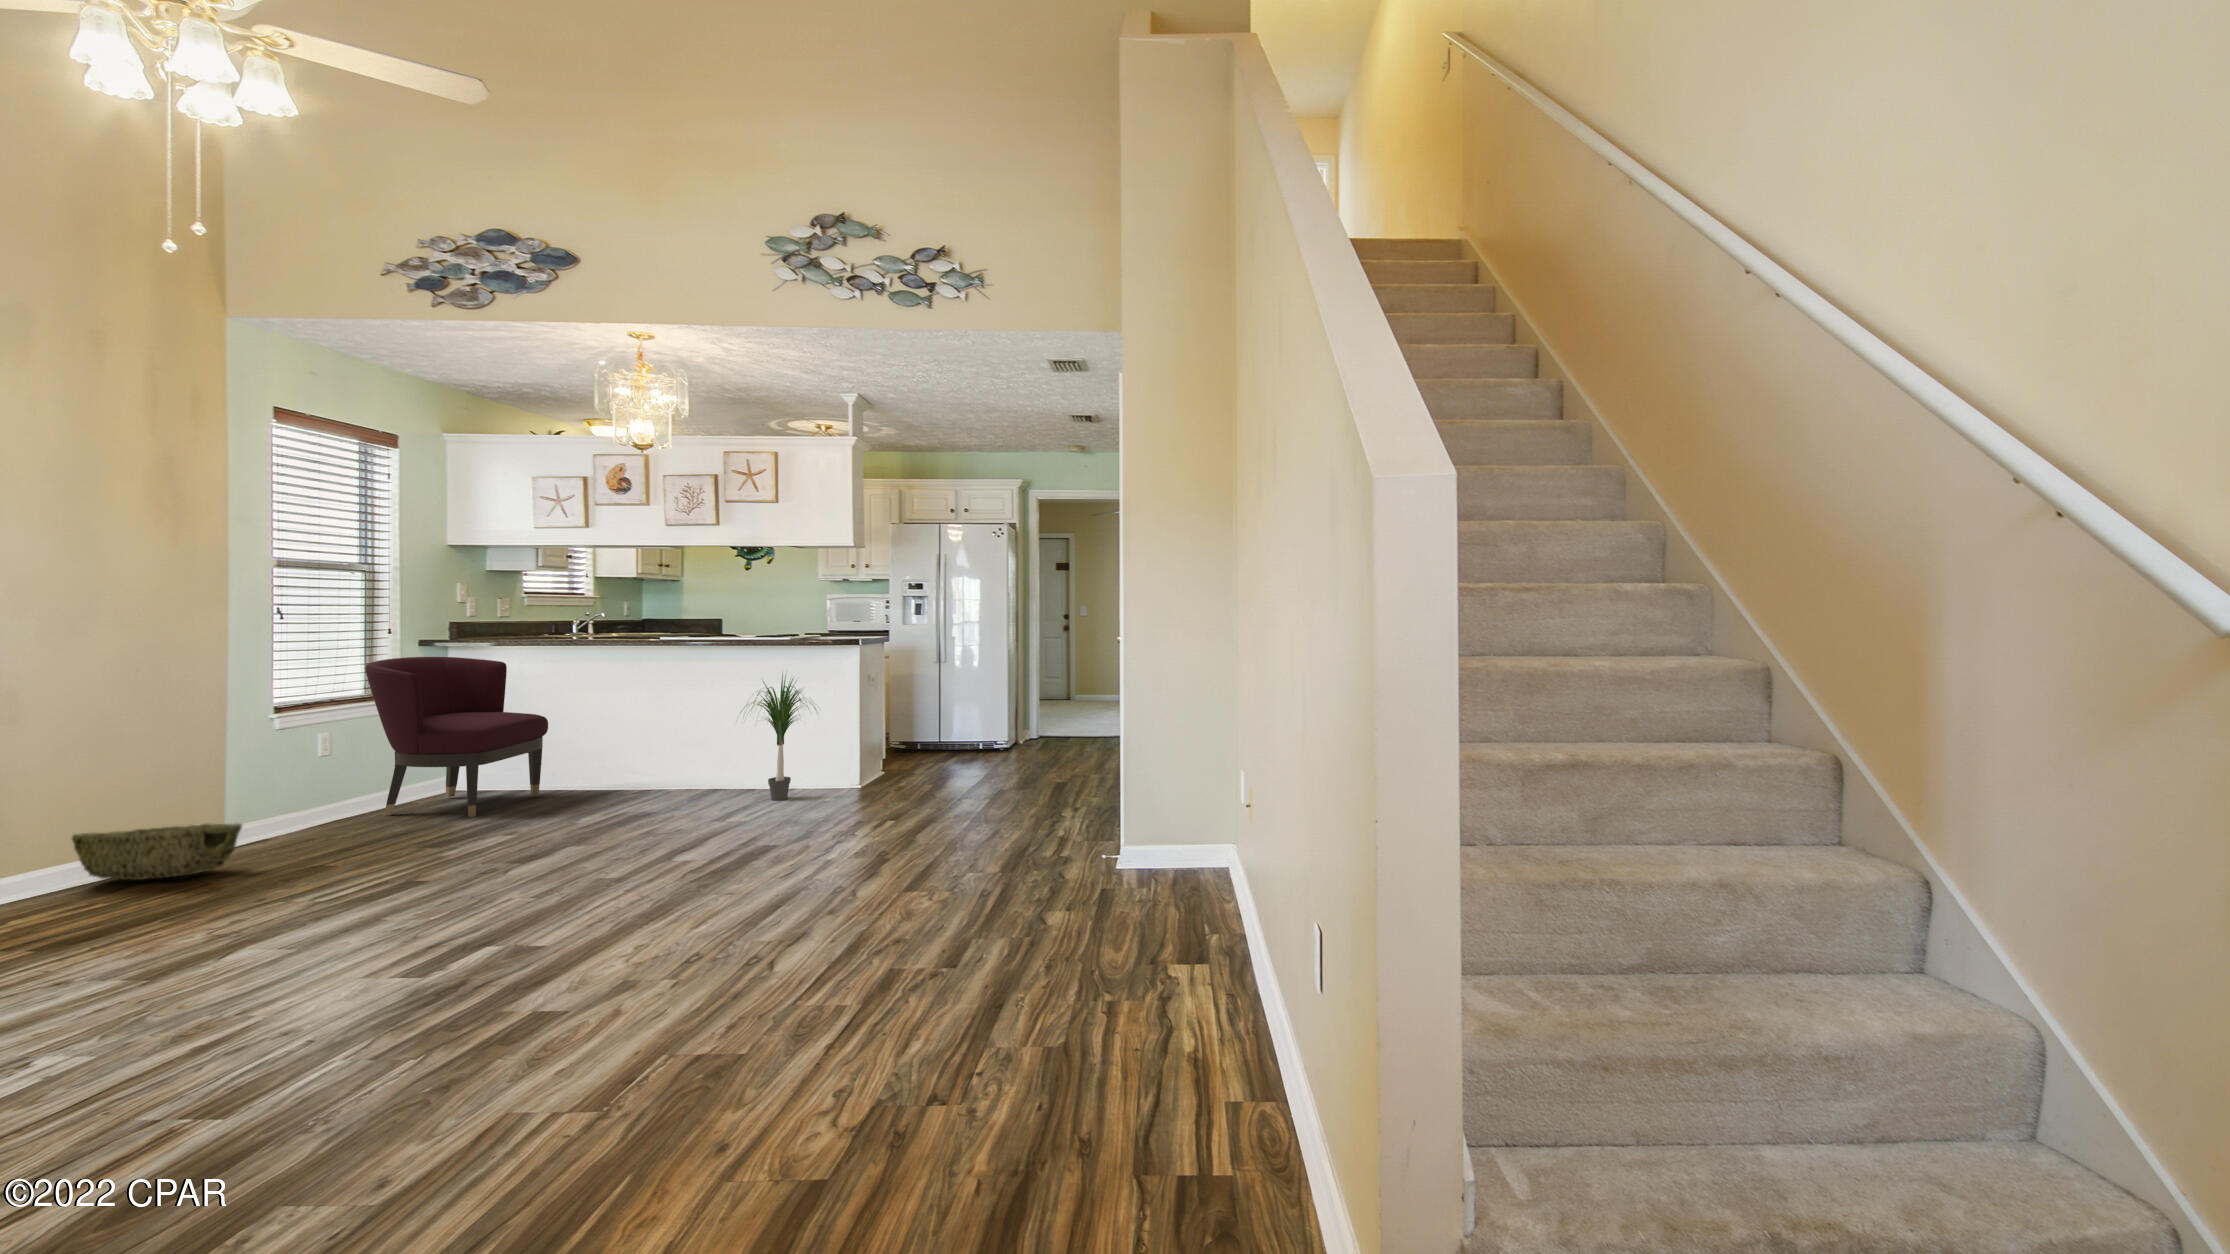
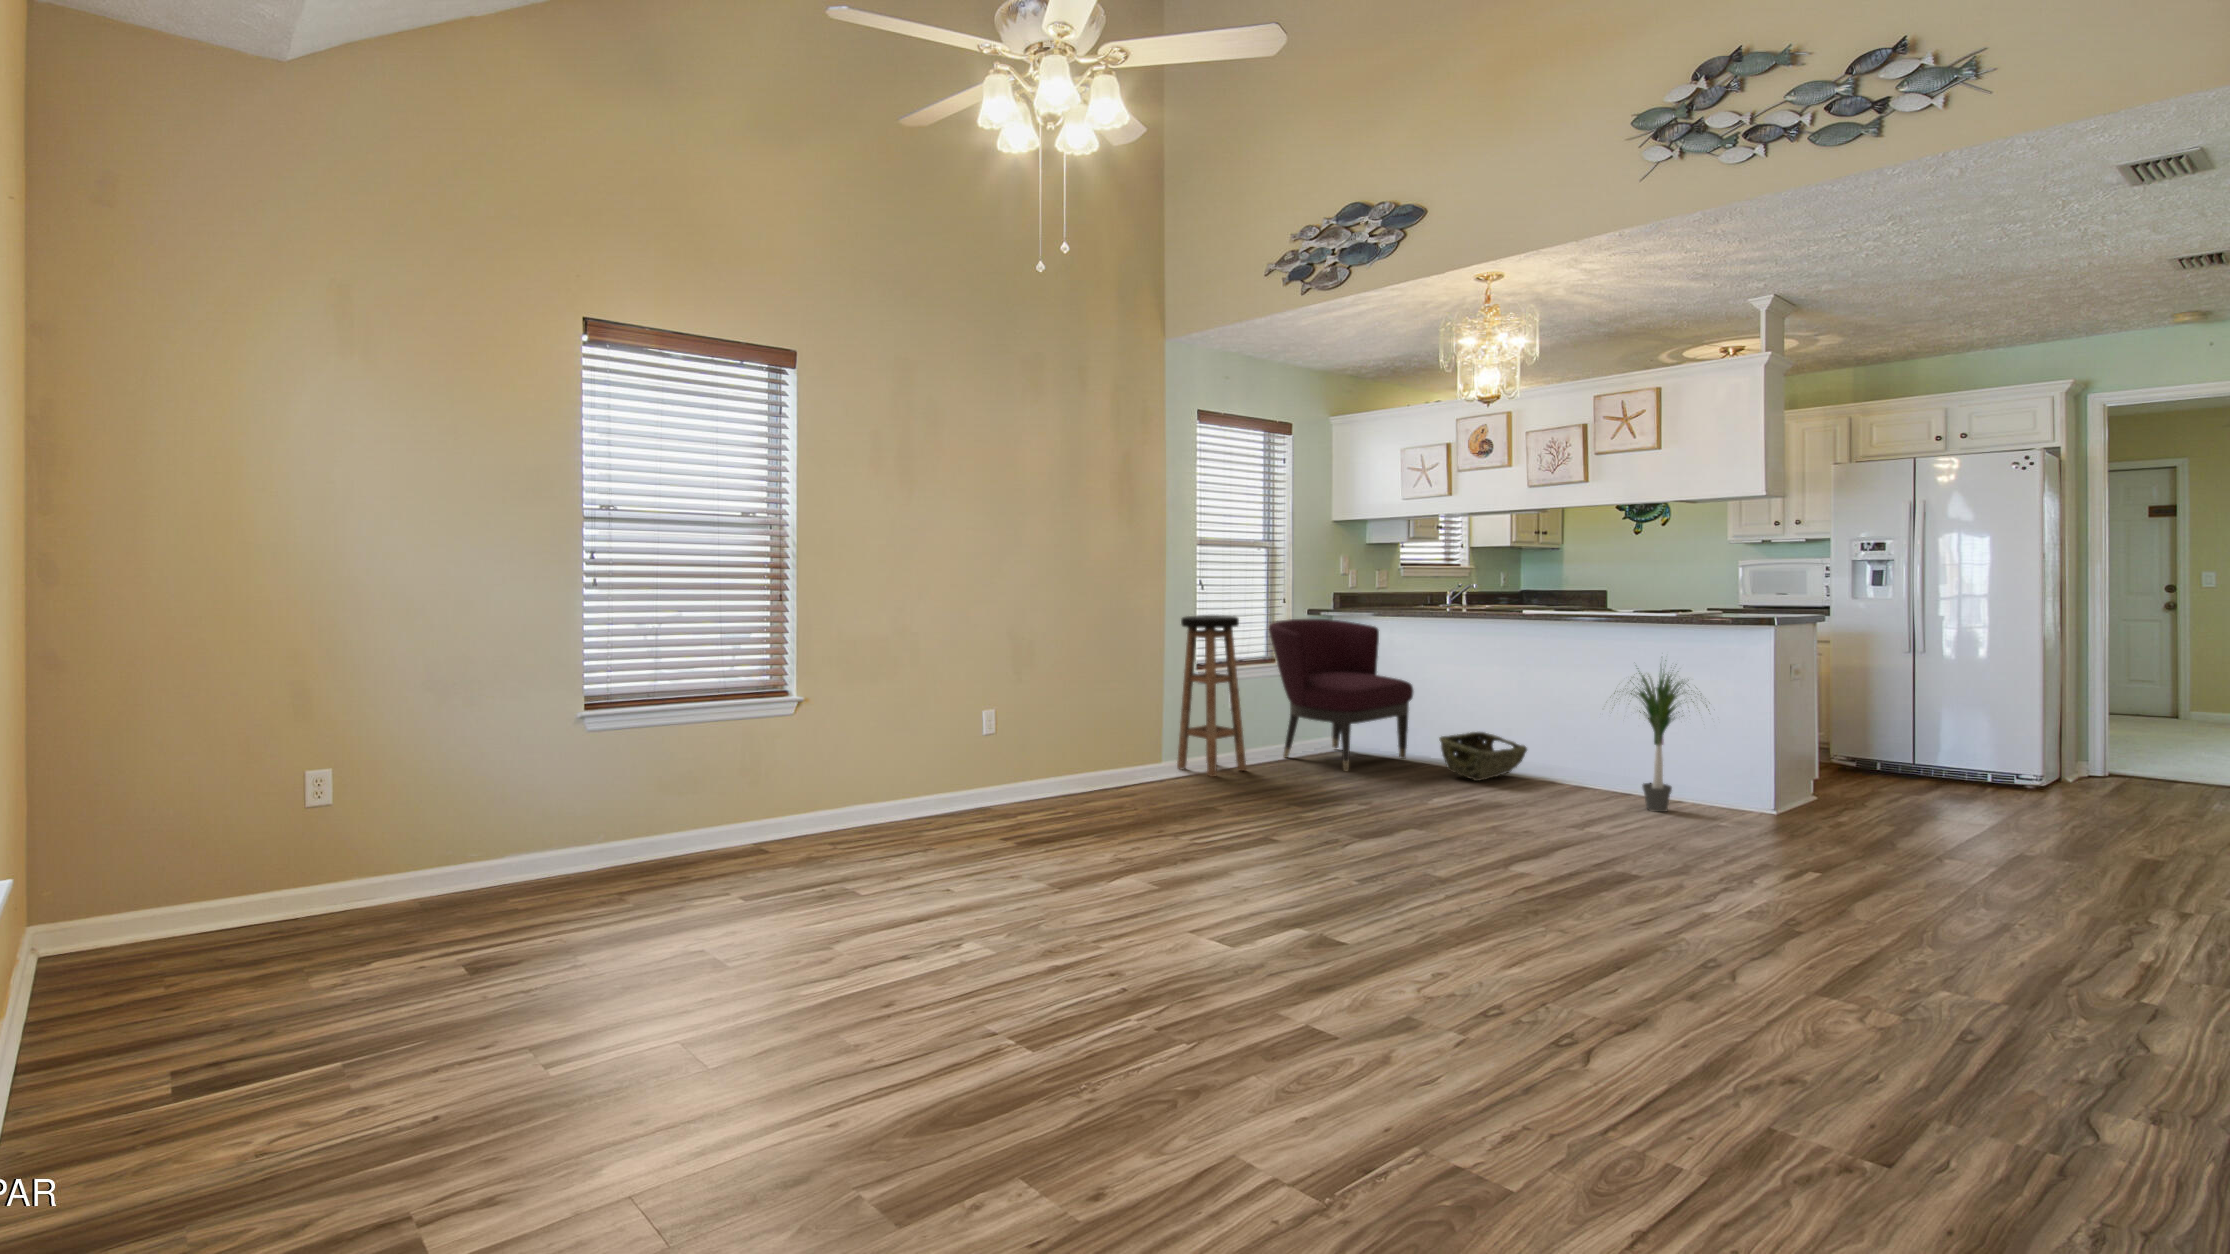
bar stool: none [226,657,338,851] -> present [1177,615,1246,777]
woven basket: present [72,824,242,880] -> present [1439,732,1527,781]

